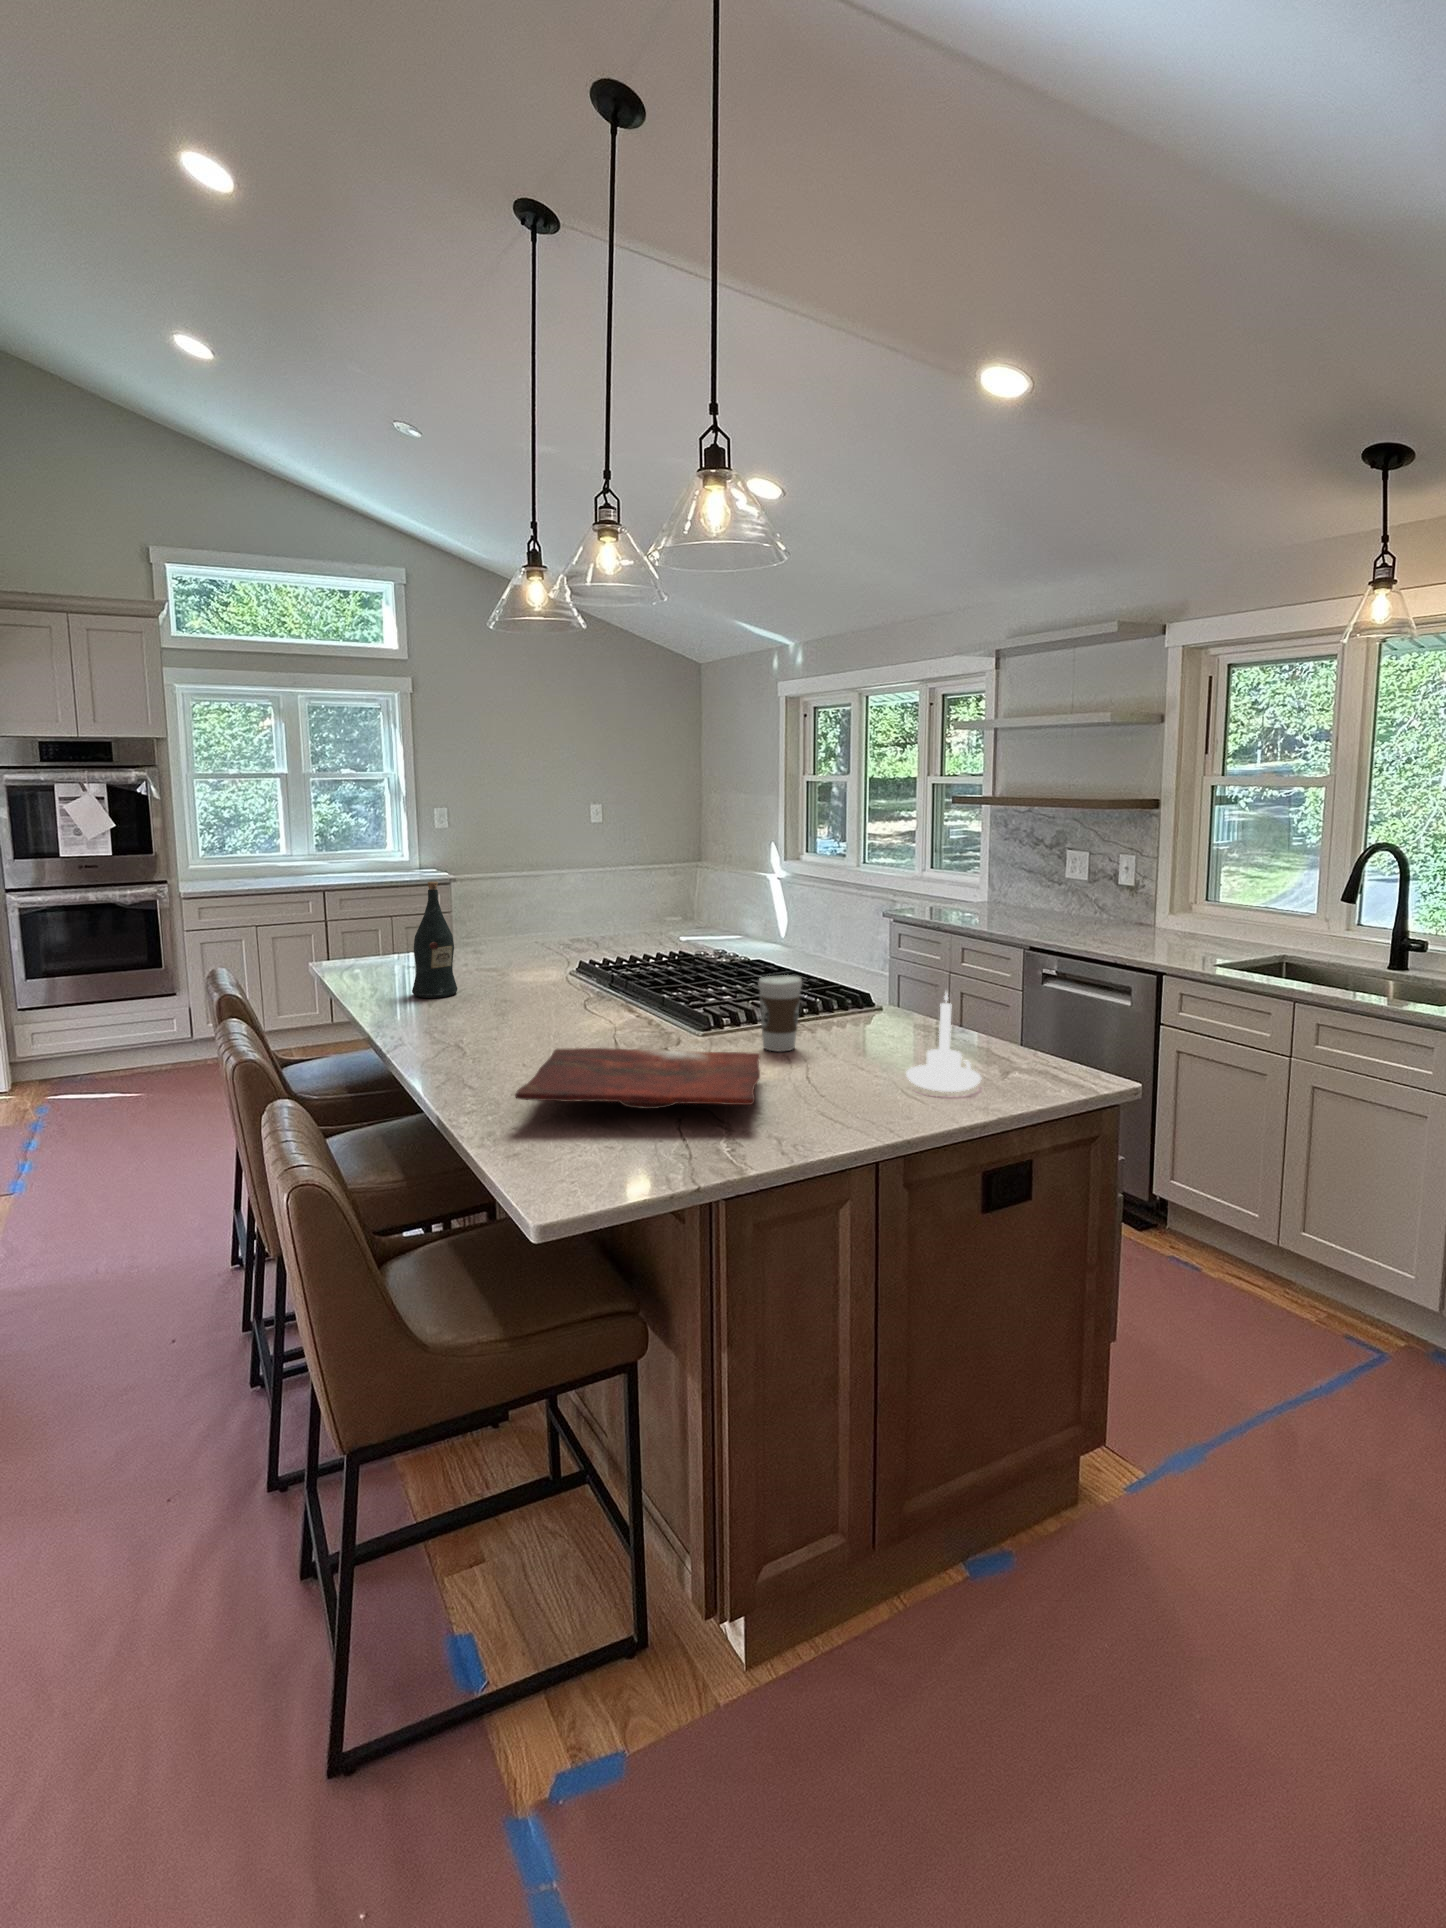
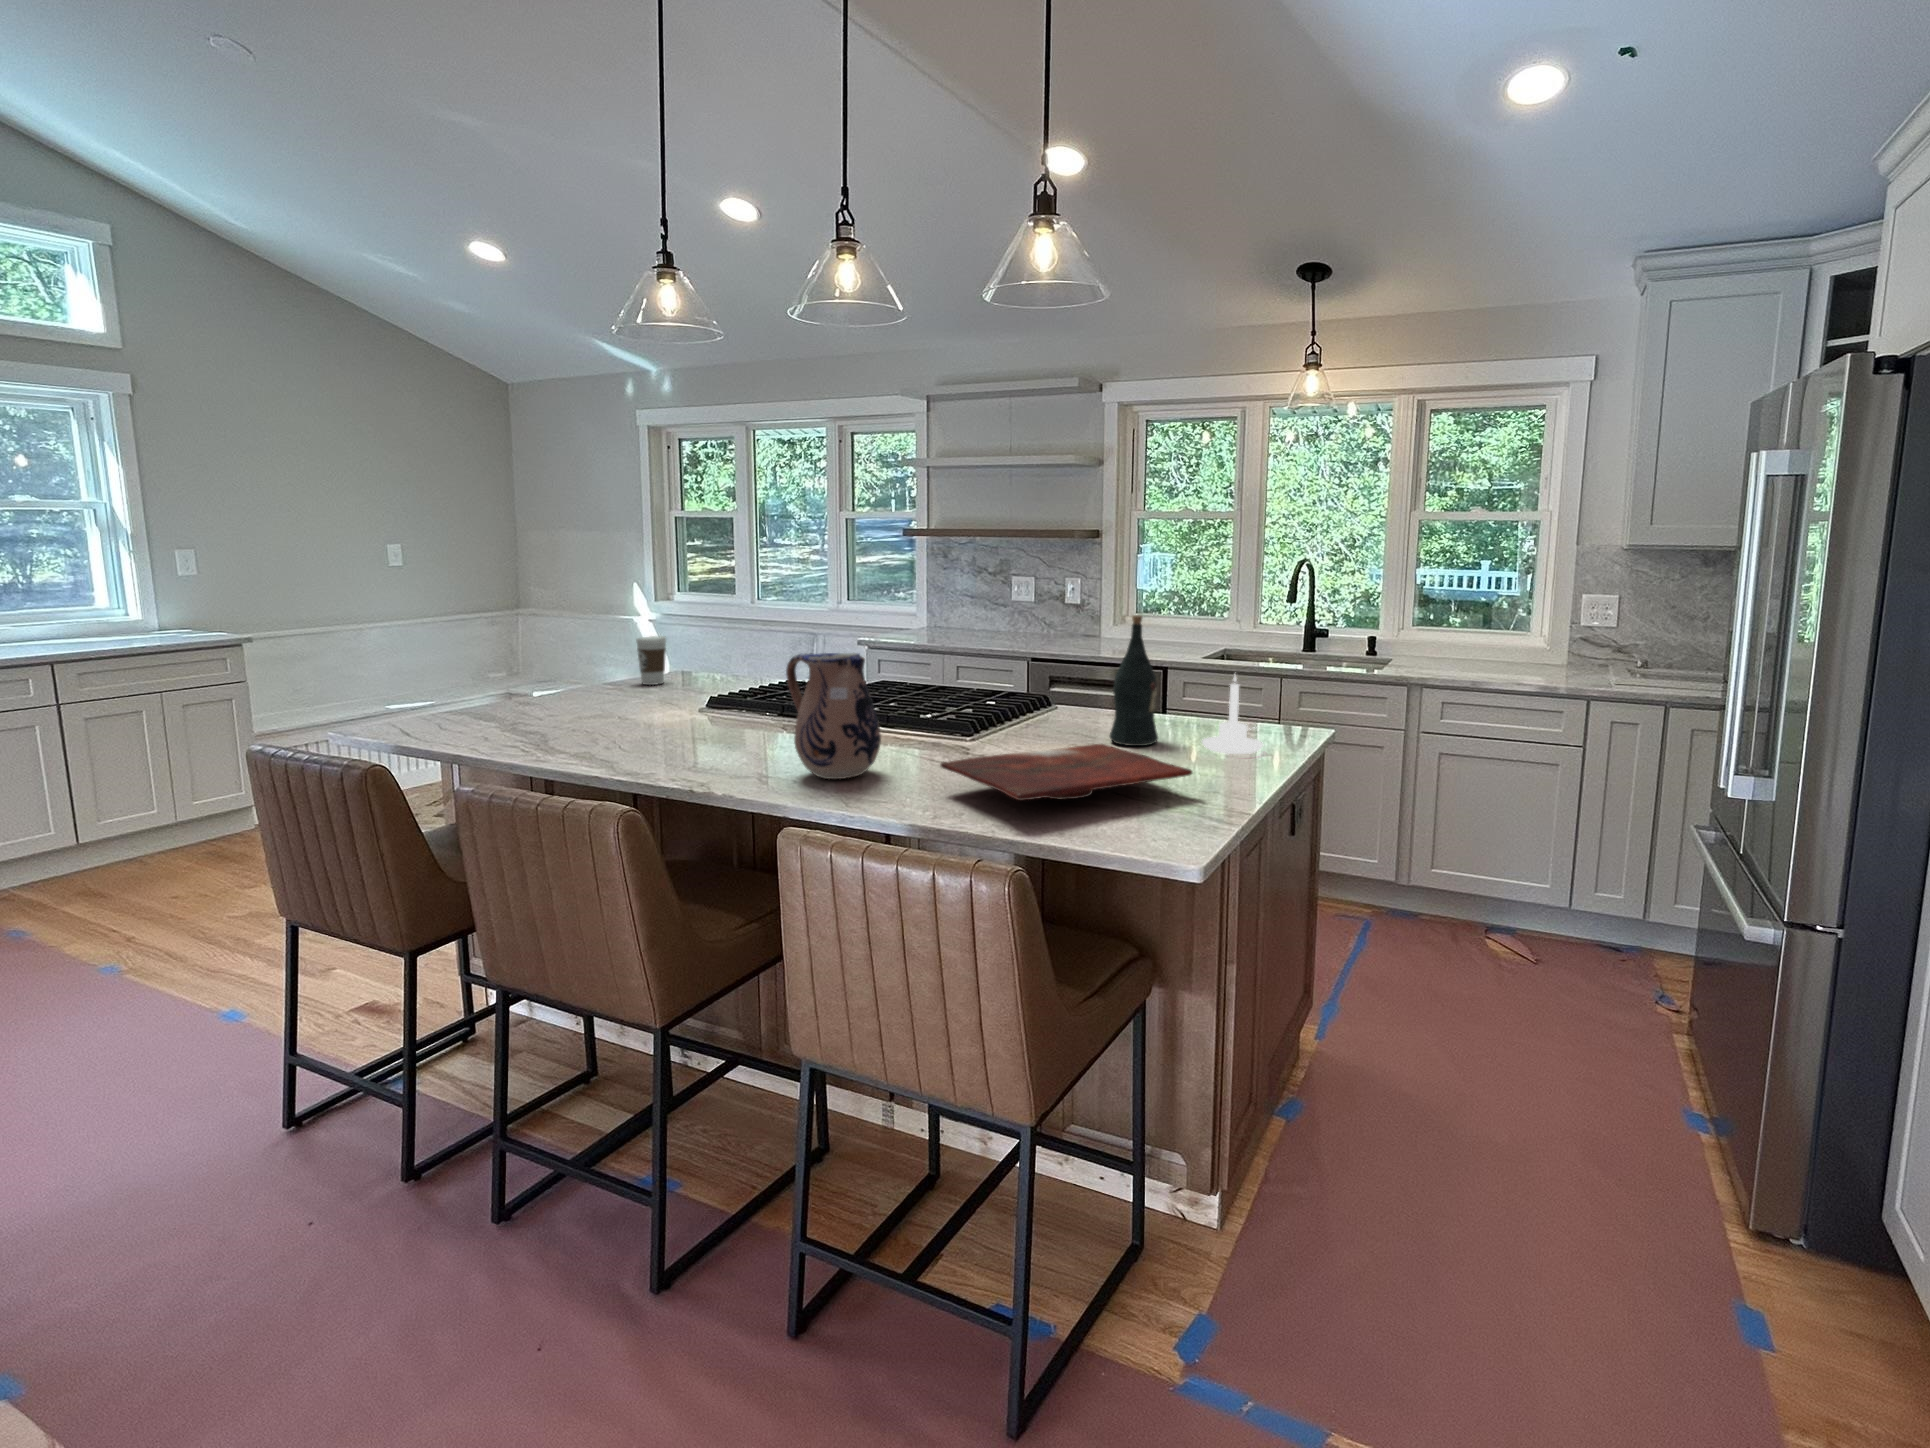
wine bottle: present [412,882,458,998] -> present [1109,615,1158,746]
ceramic pitcher: none [484,927,568,1051] -> present [786,653,881,779]
coffee cup: present [758,975,802,1051] -> present [636,636,666,685]

